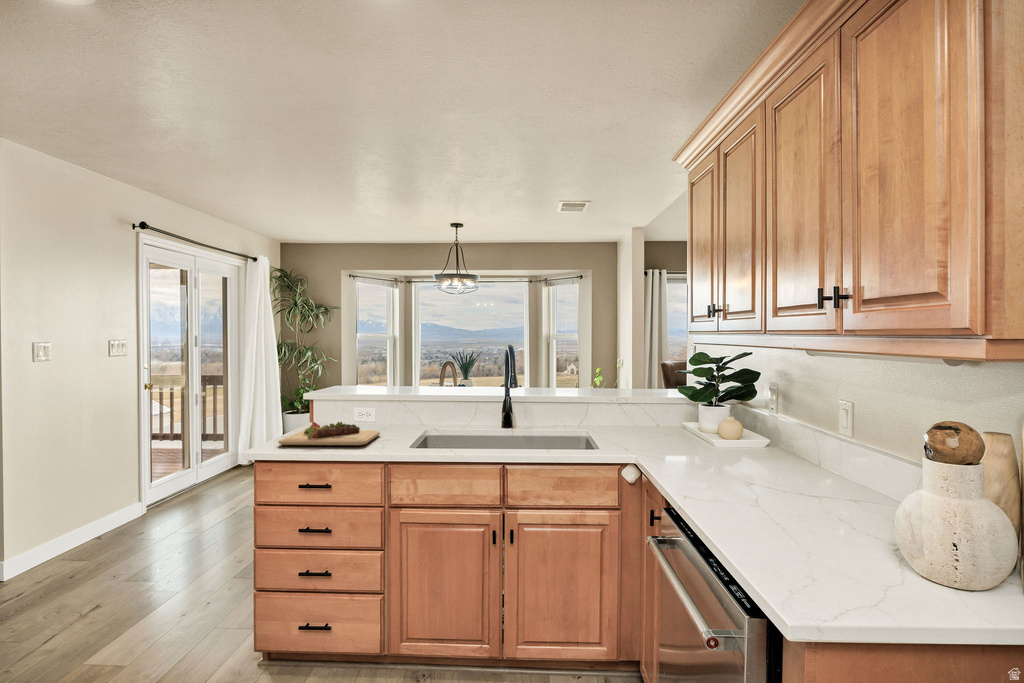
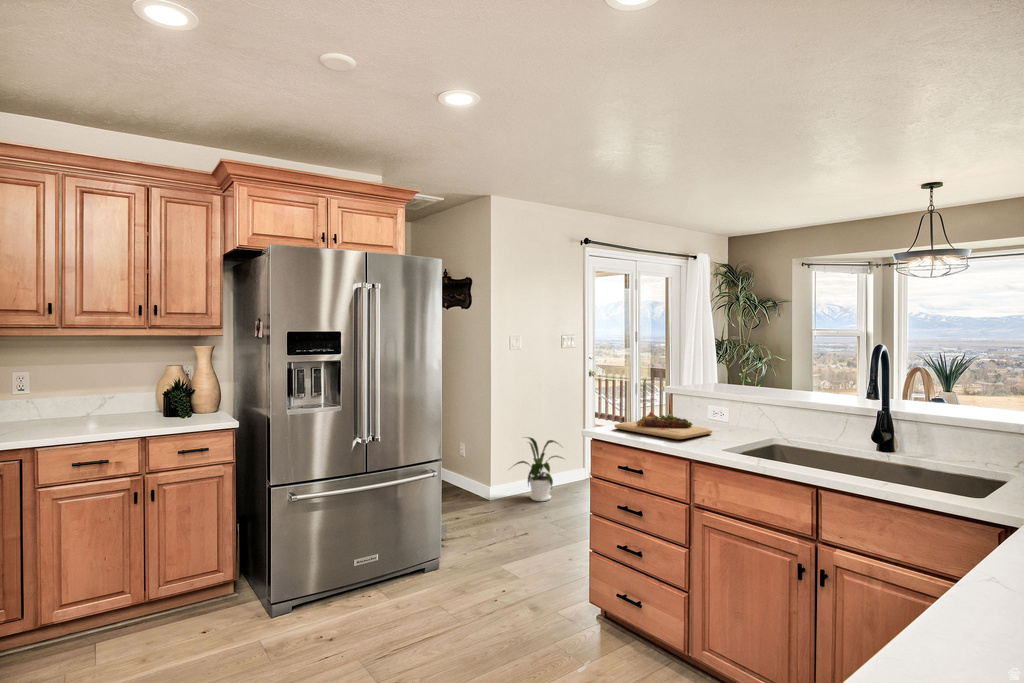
house plant: none [33,476,133,559] -> present [514,437,561,501]

